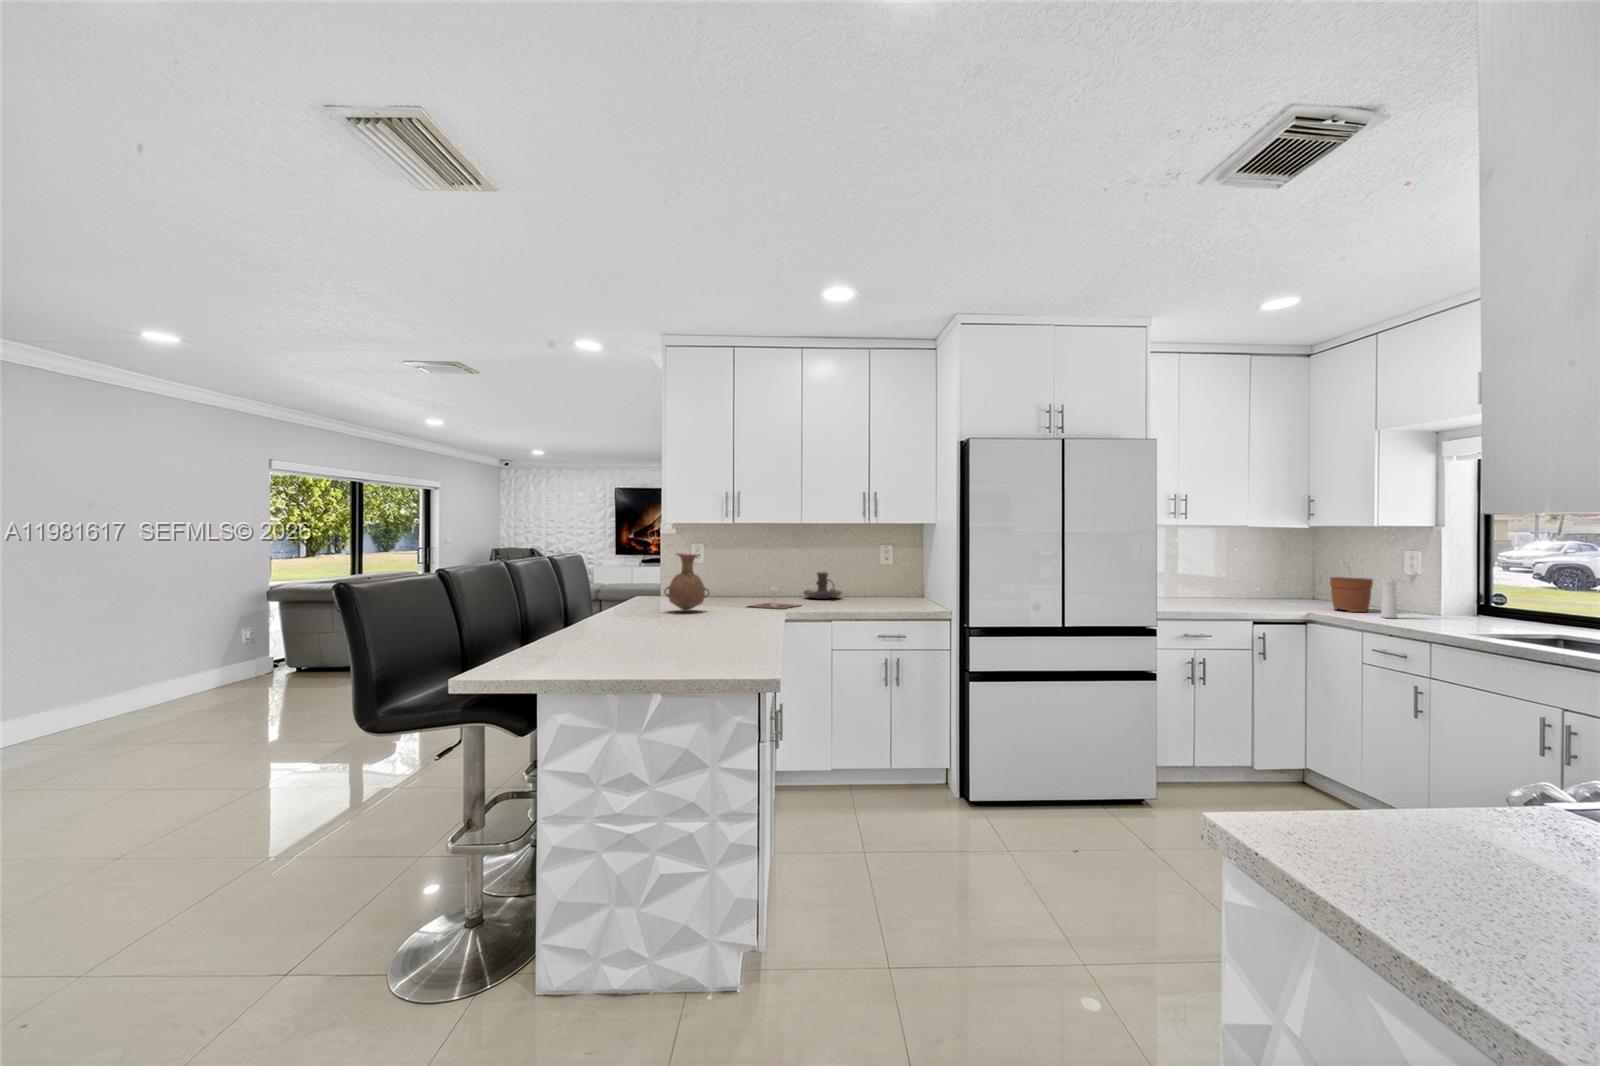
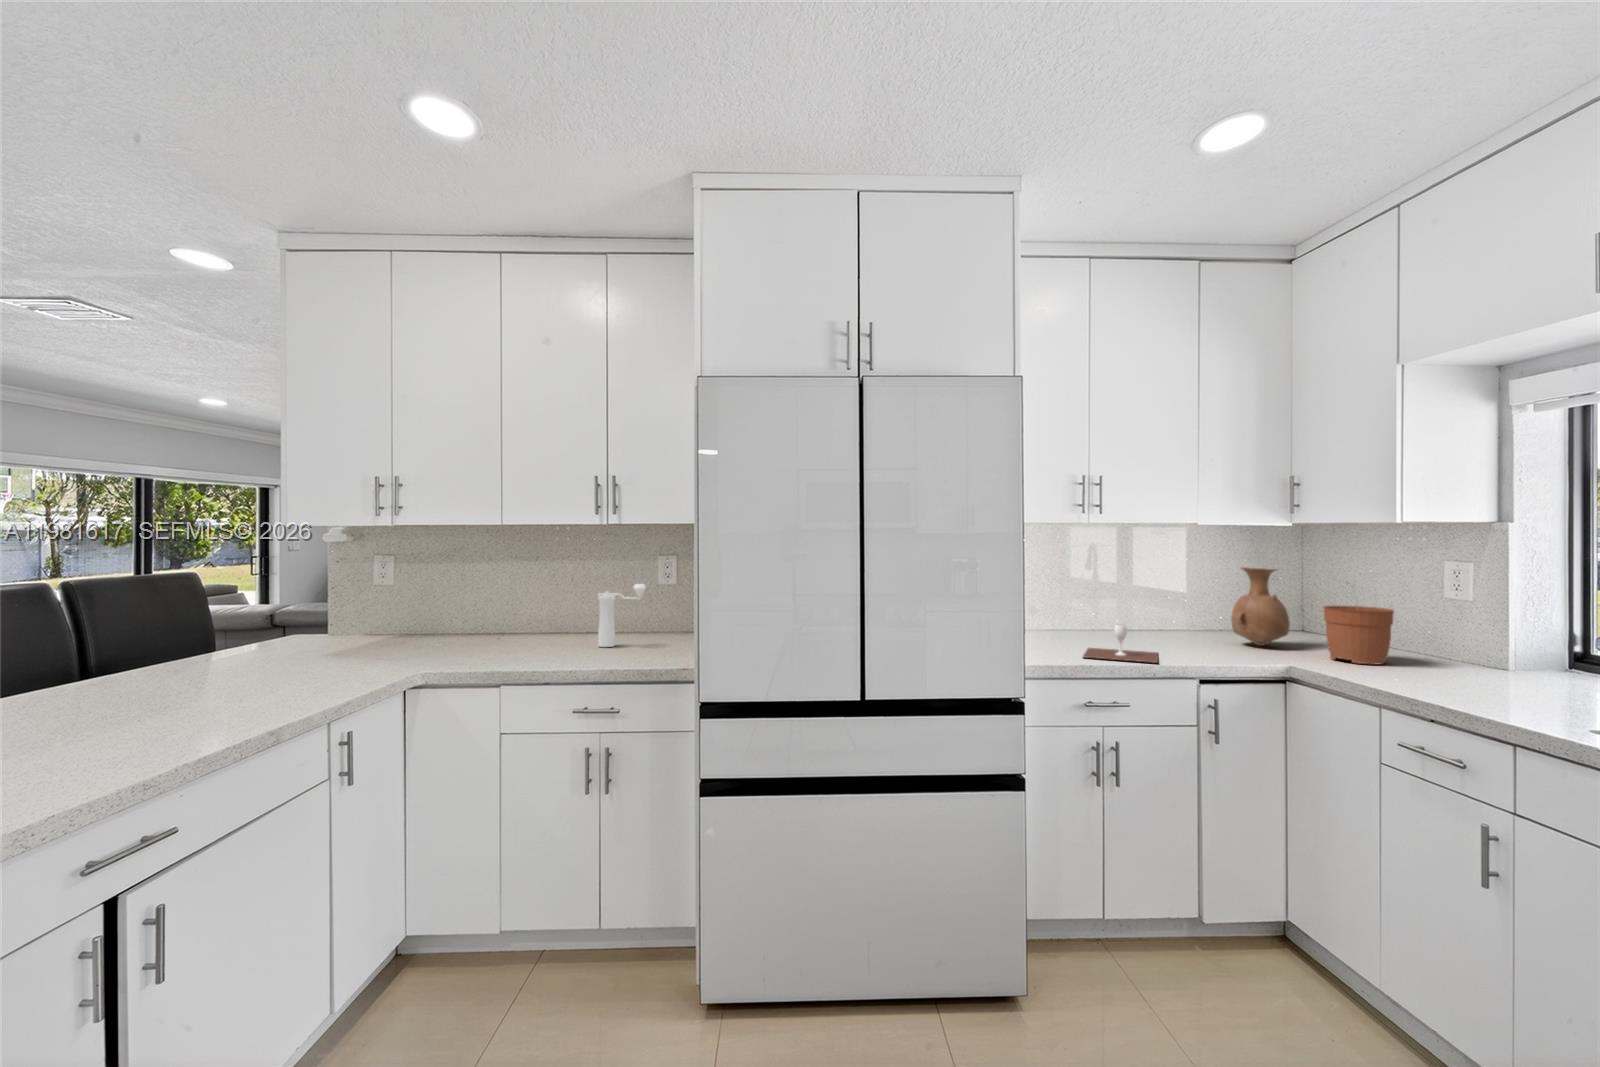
vase: present [664,553,709,611] -> present [1231,567,1290,646]
pepper mill: present [1381,571,1418,618] -> present [598,584,646,647]
candle holder: present [803,572,841,599] -> none [532,597,593,637]
wine glass: present [751,587,797,609] -> present [1083,624,1158,663]

